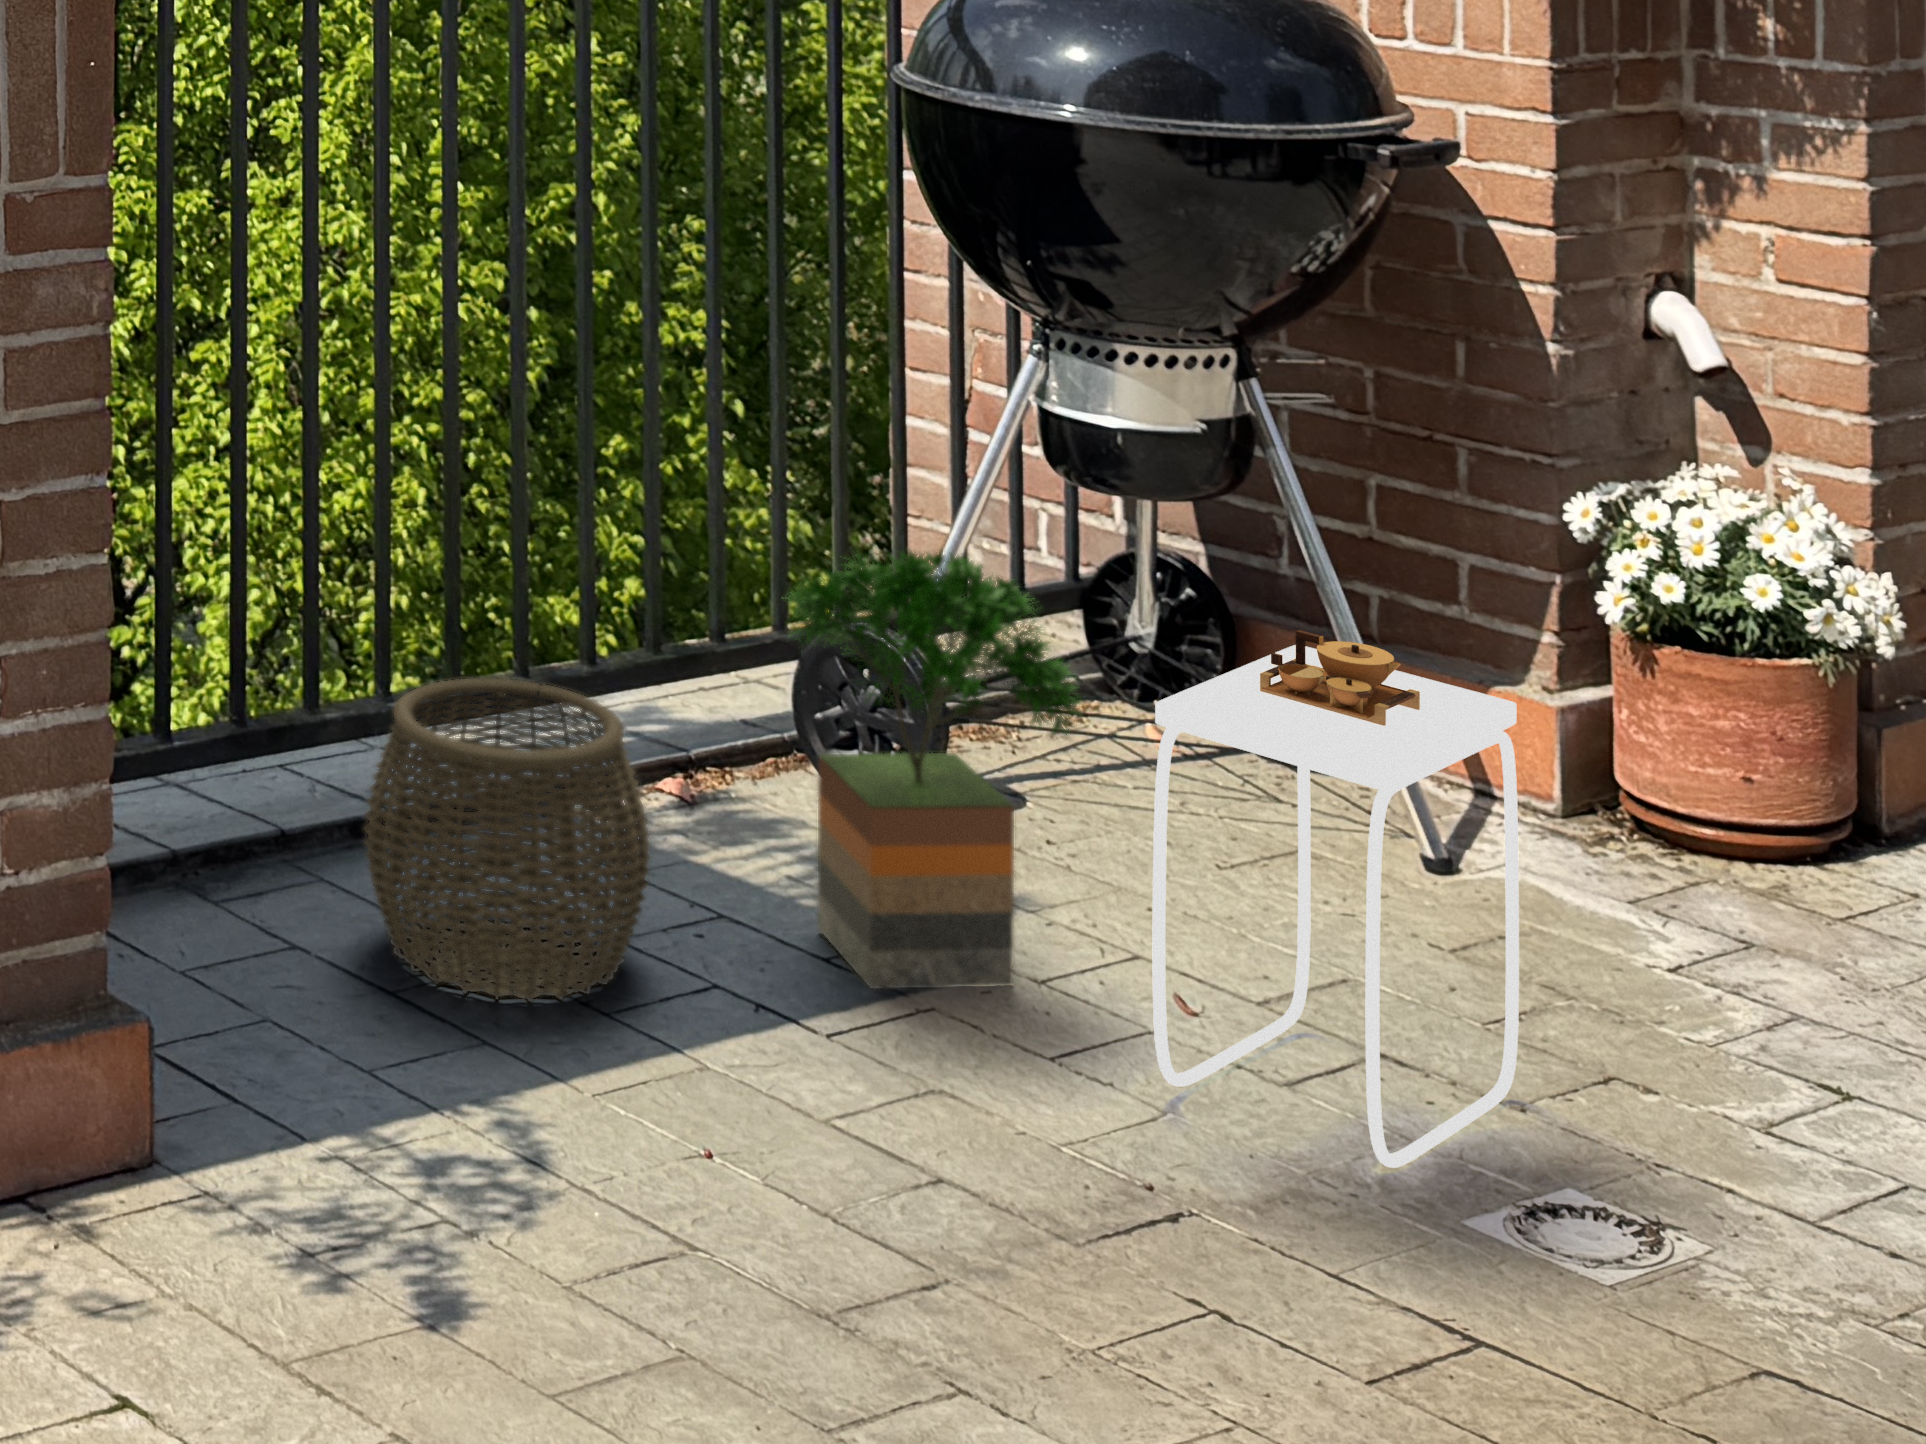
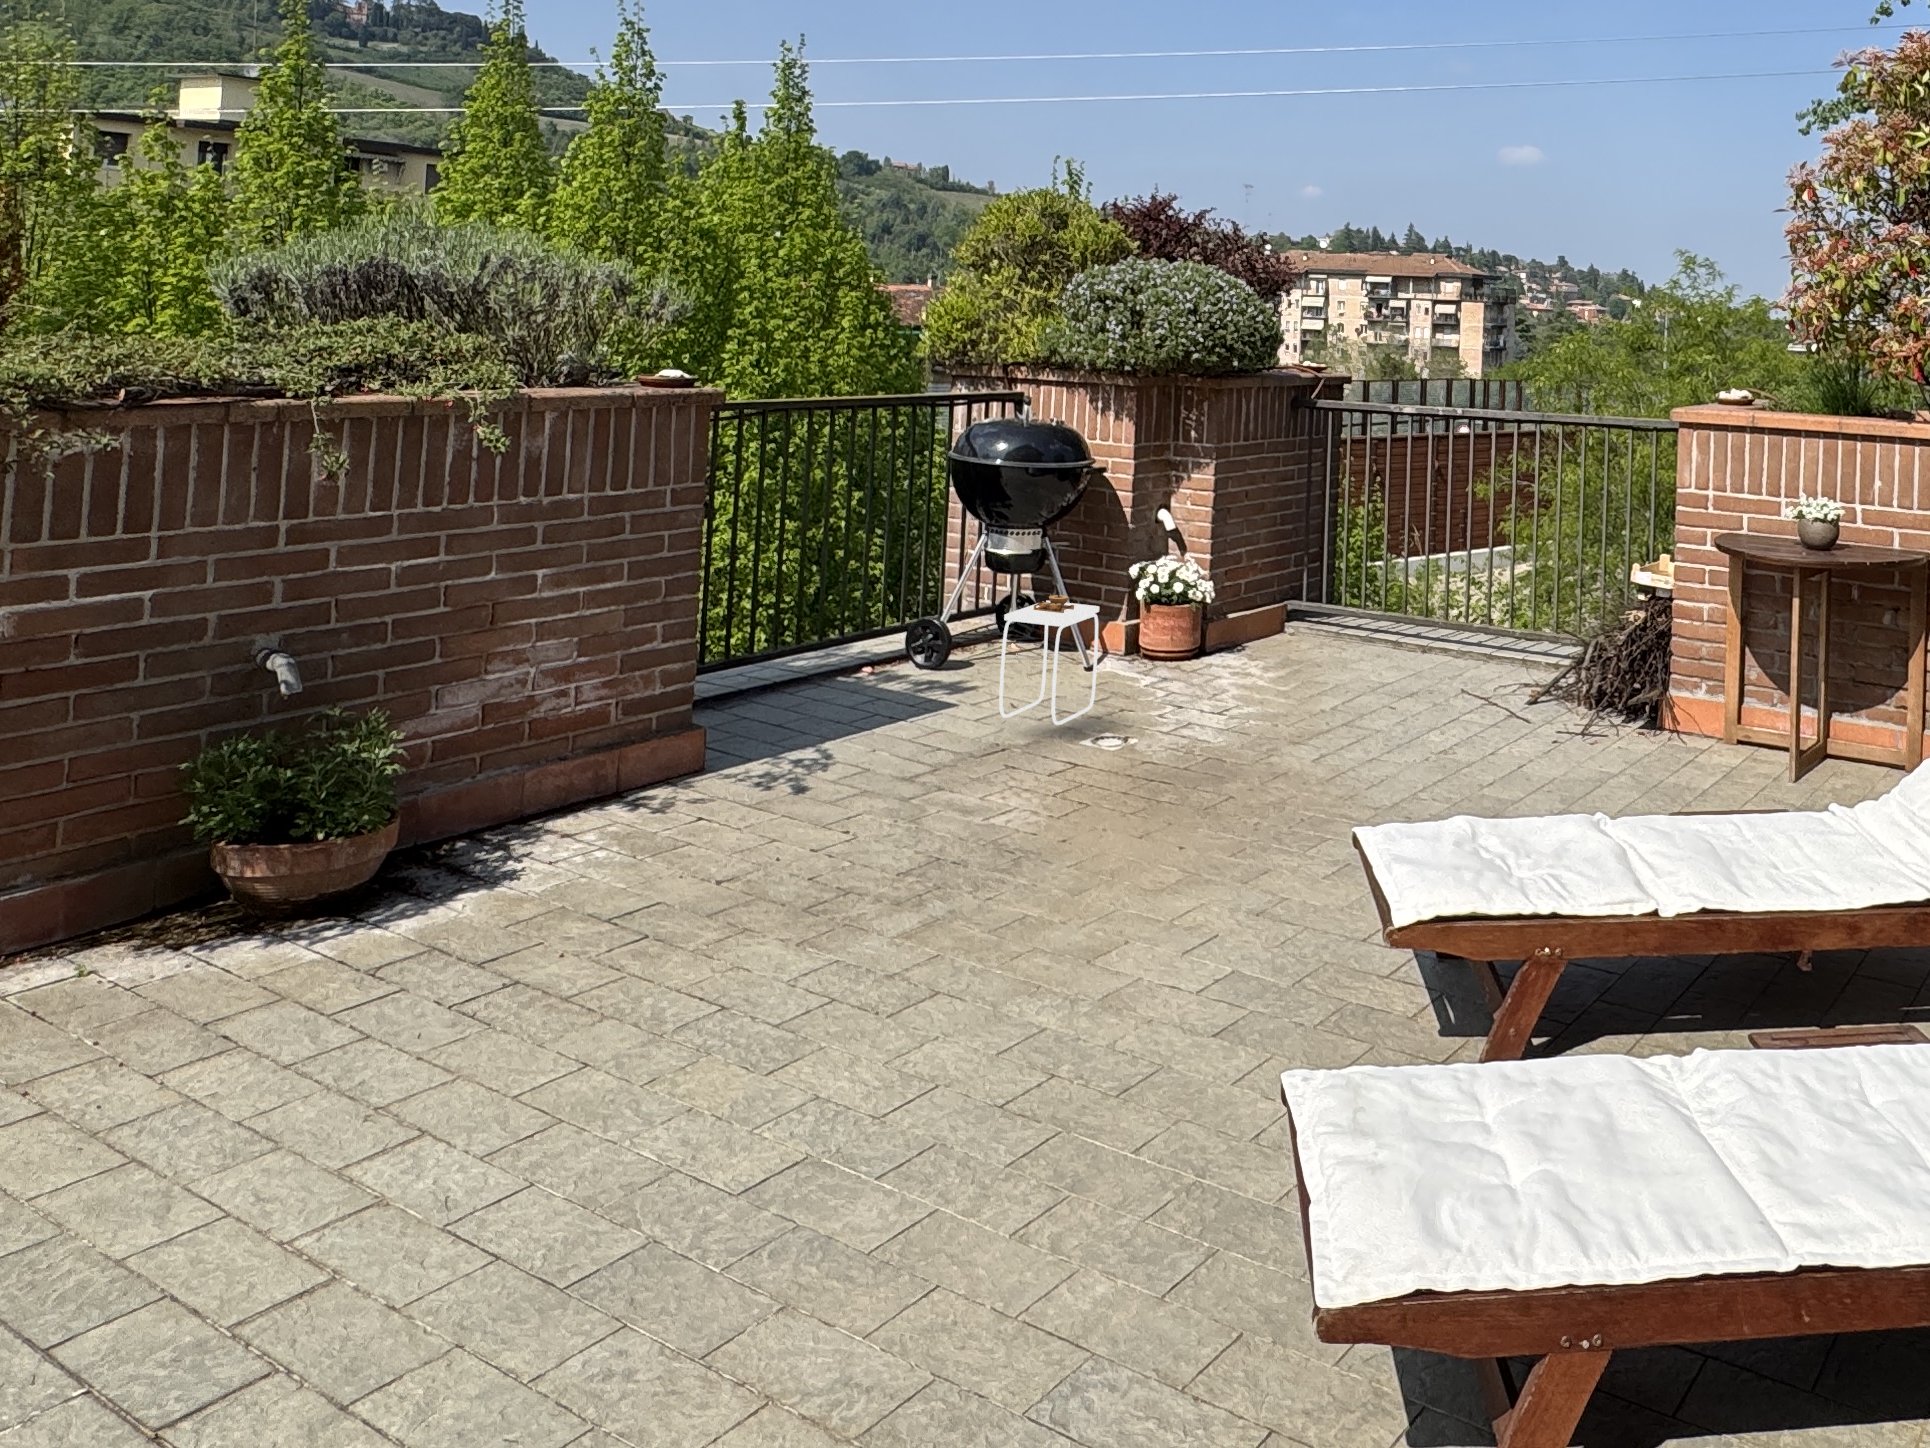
potted tree: present [782,549,1081,989] -> none [901,587,988,712]
woven basket: present [364,679,650,1001] -> none [766,639,858,728]

